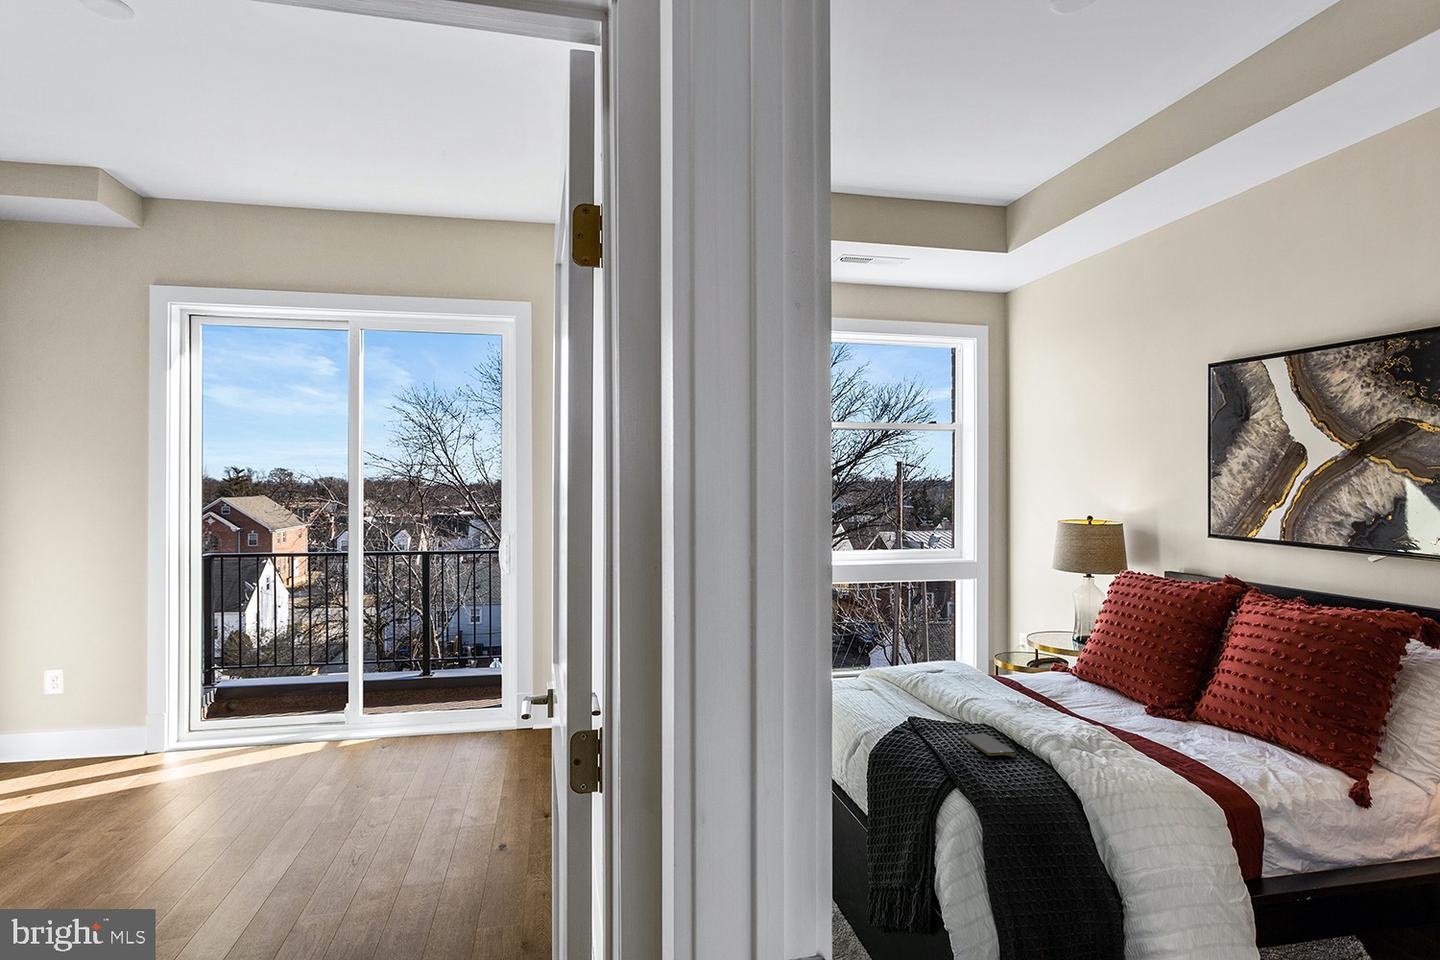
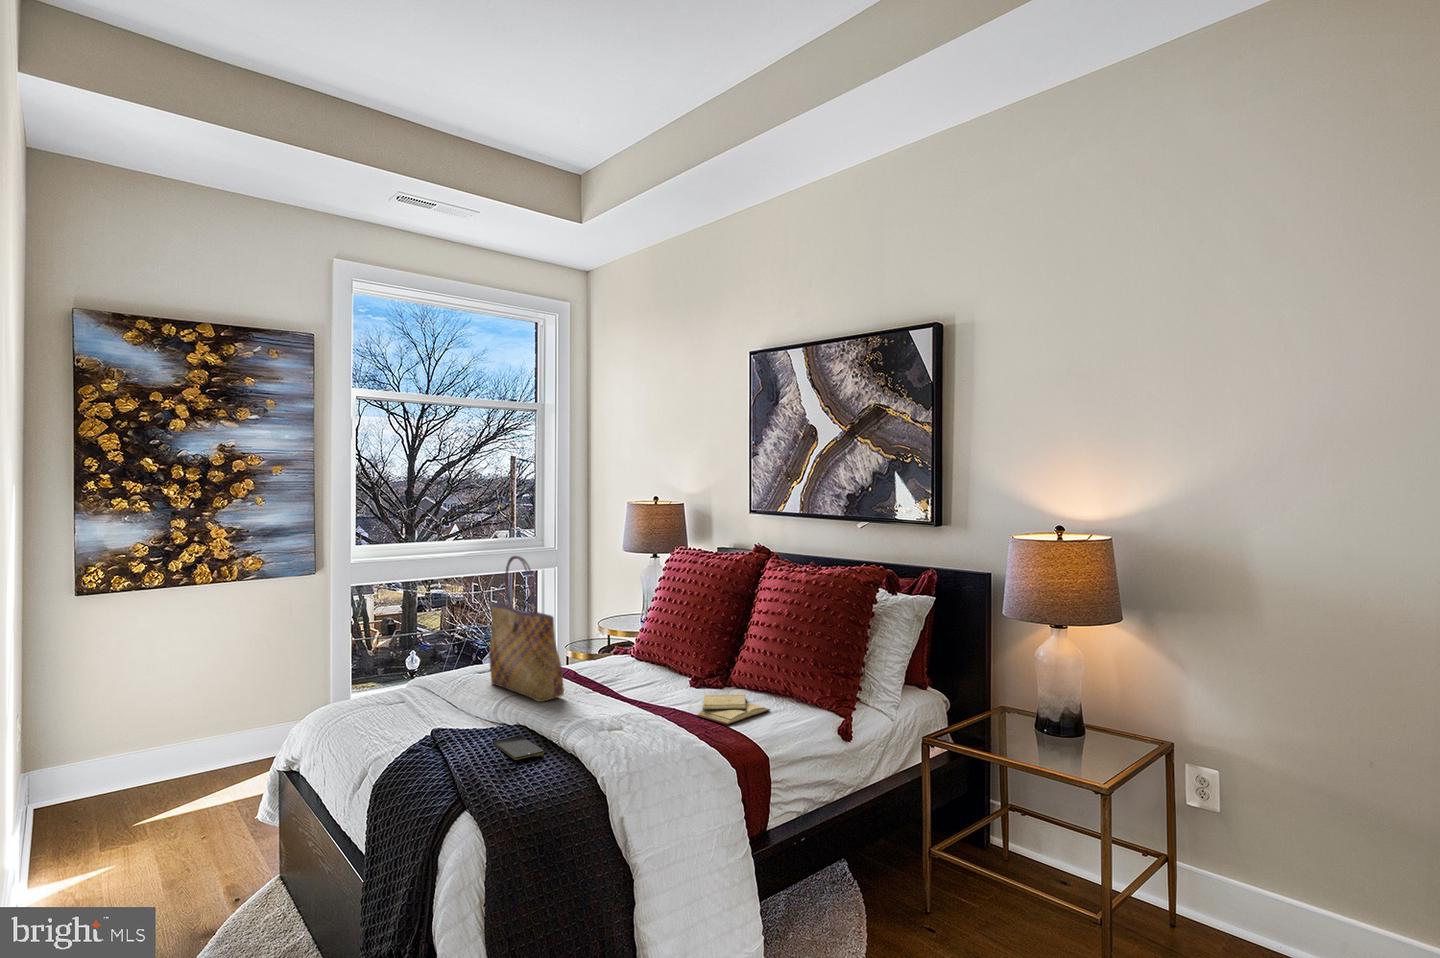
tote bag: none [941,566,1019,707] -> present [489,556,564,702]
diary: none [1165,726,1257,761] -> present [696,694,770,725]

